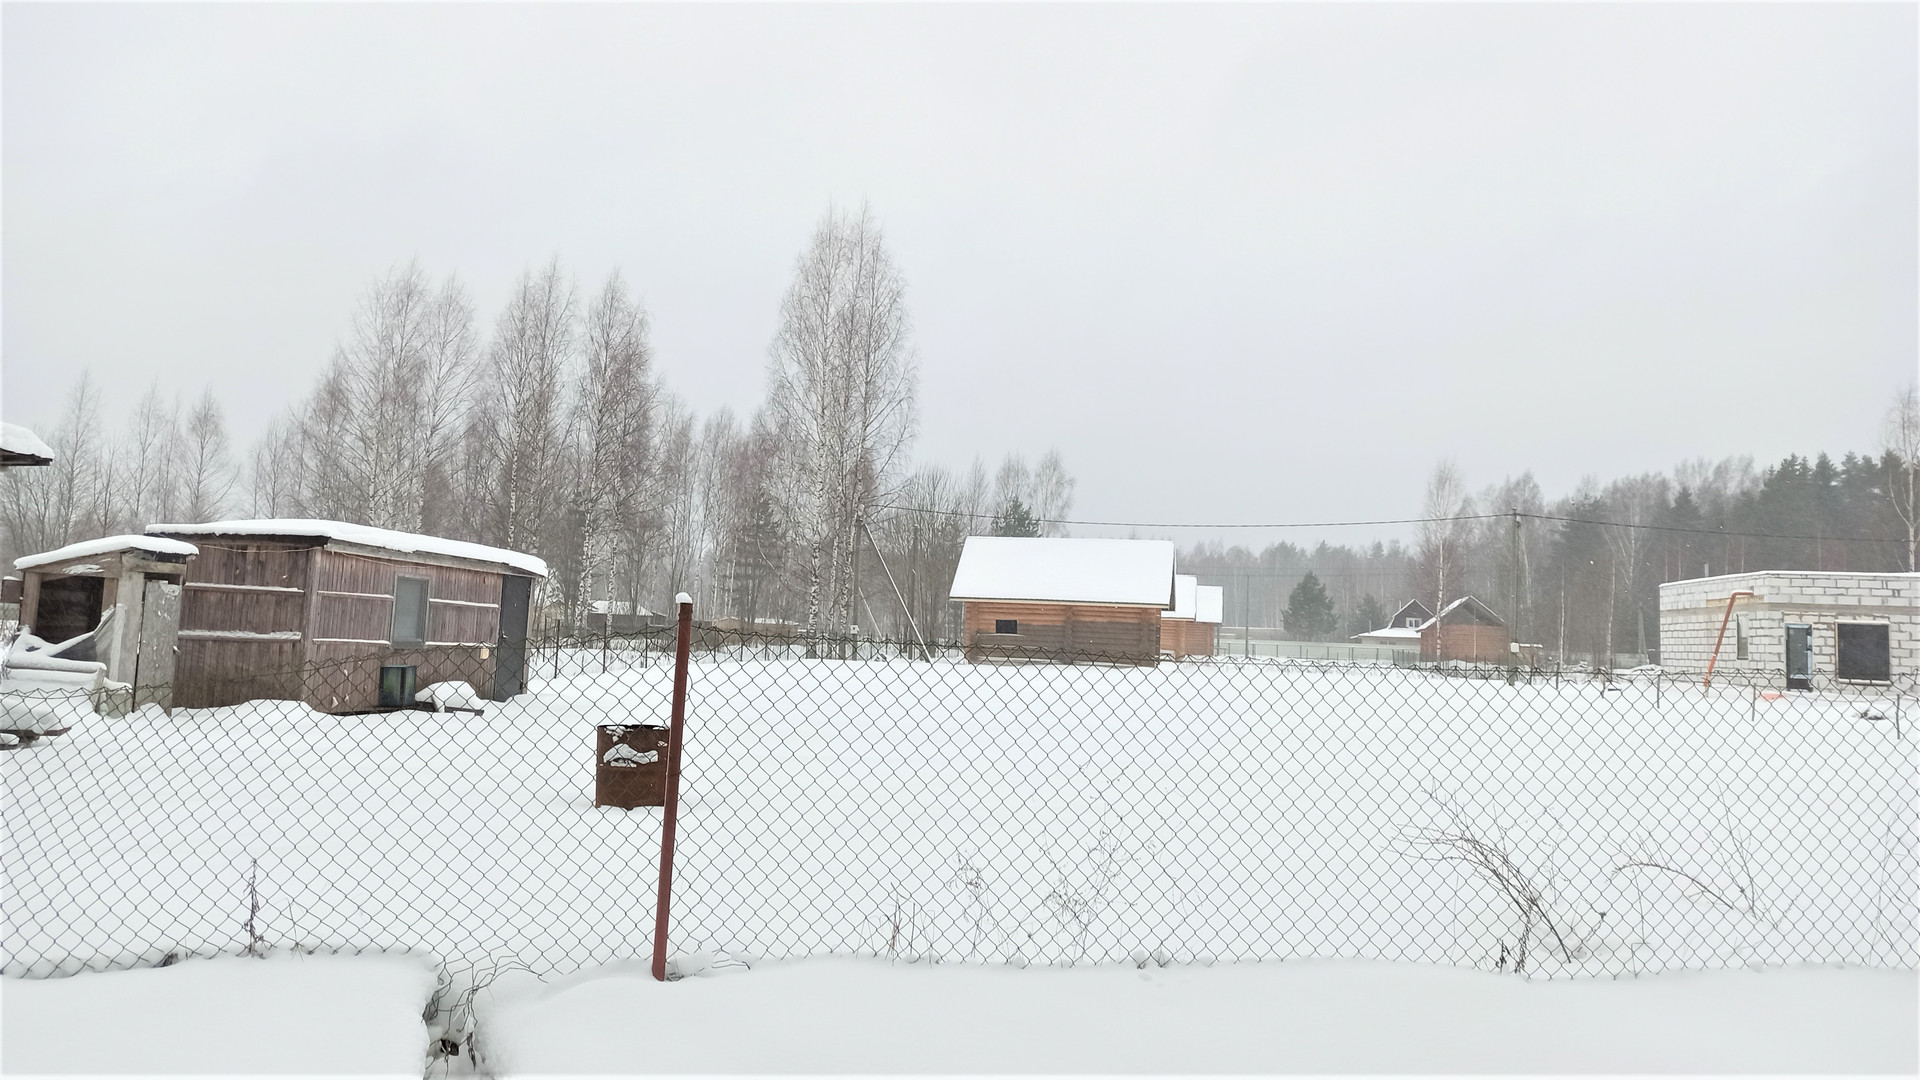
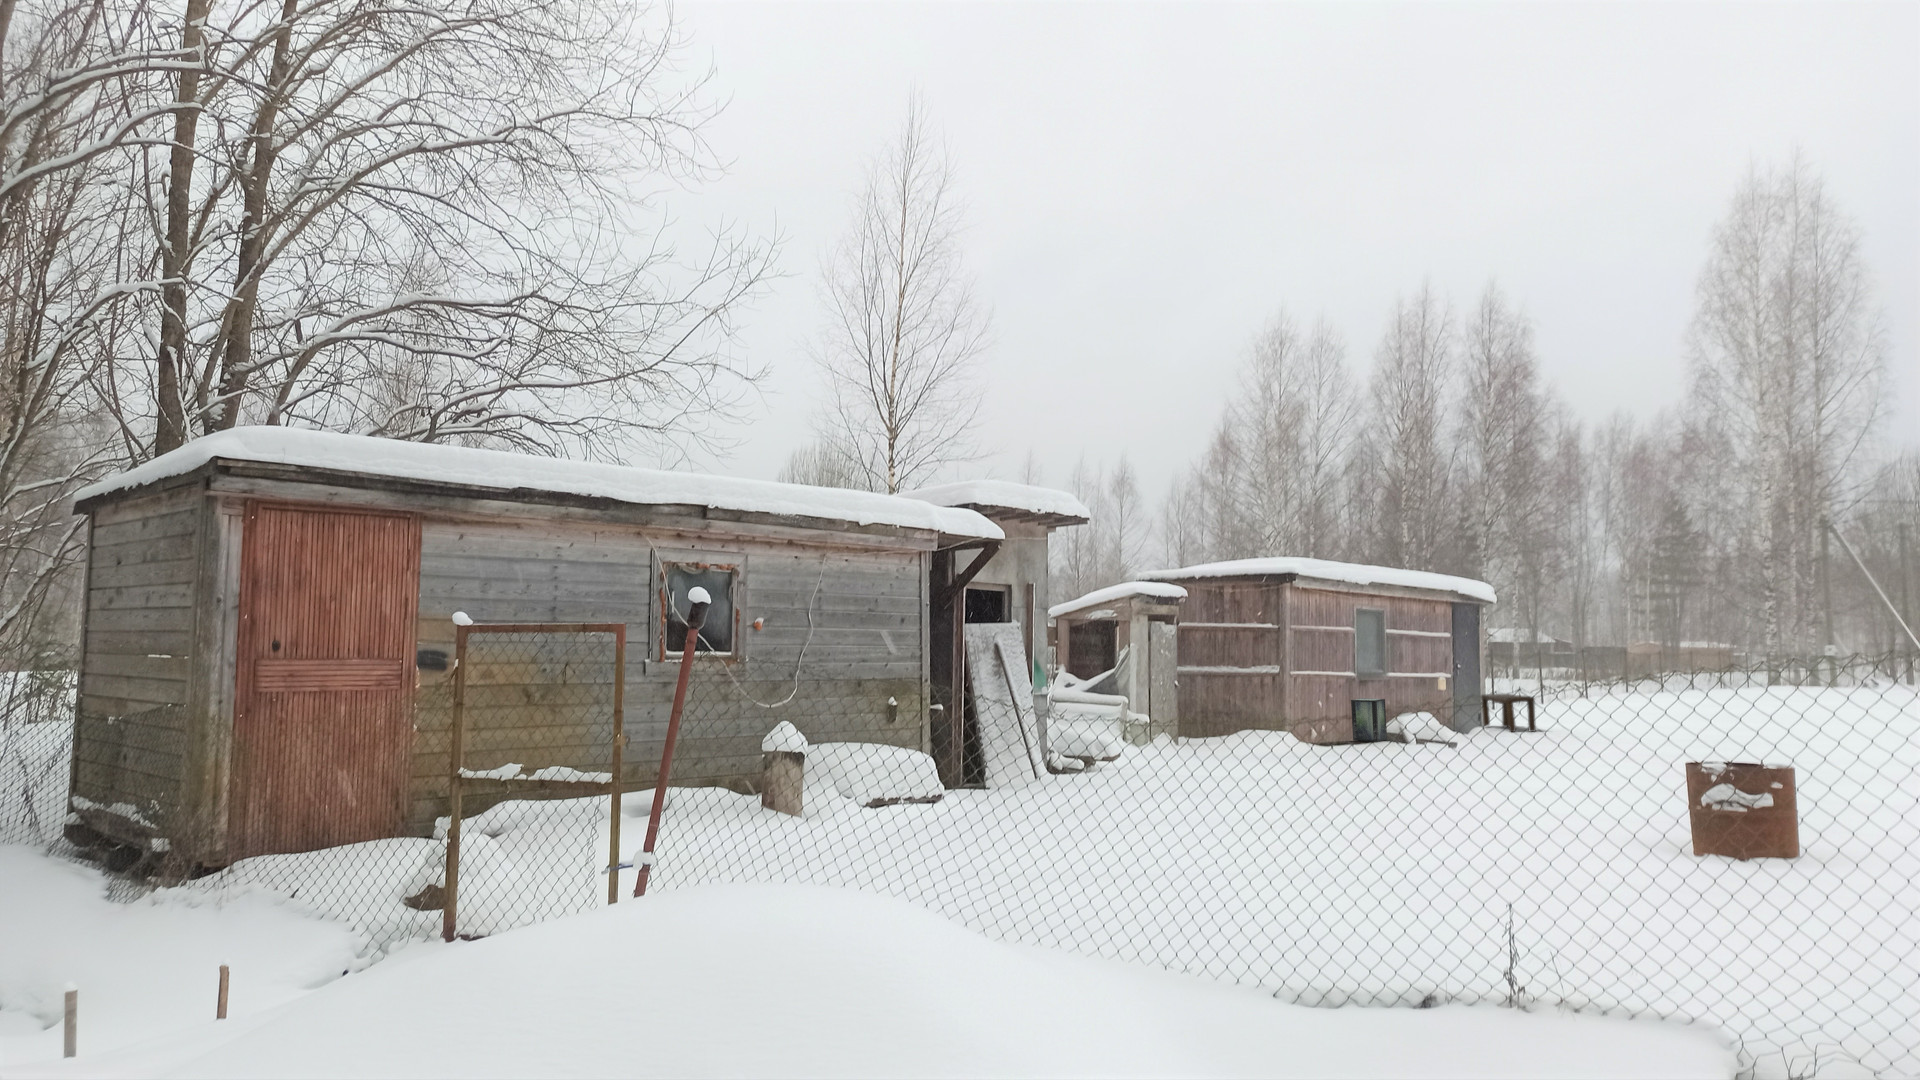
bench: none [520,657,564,692] -> present [1480,694,1536,732]

